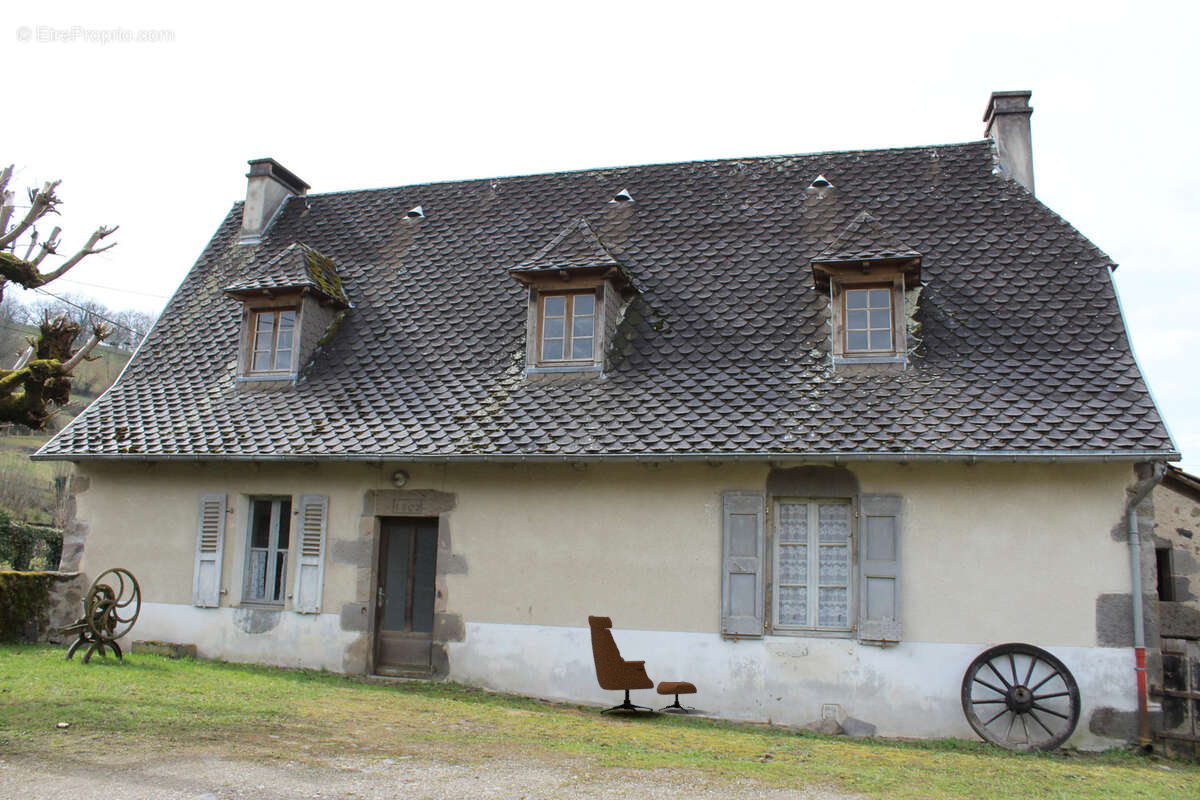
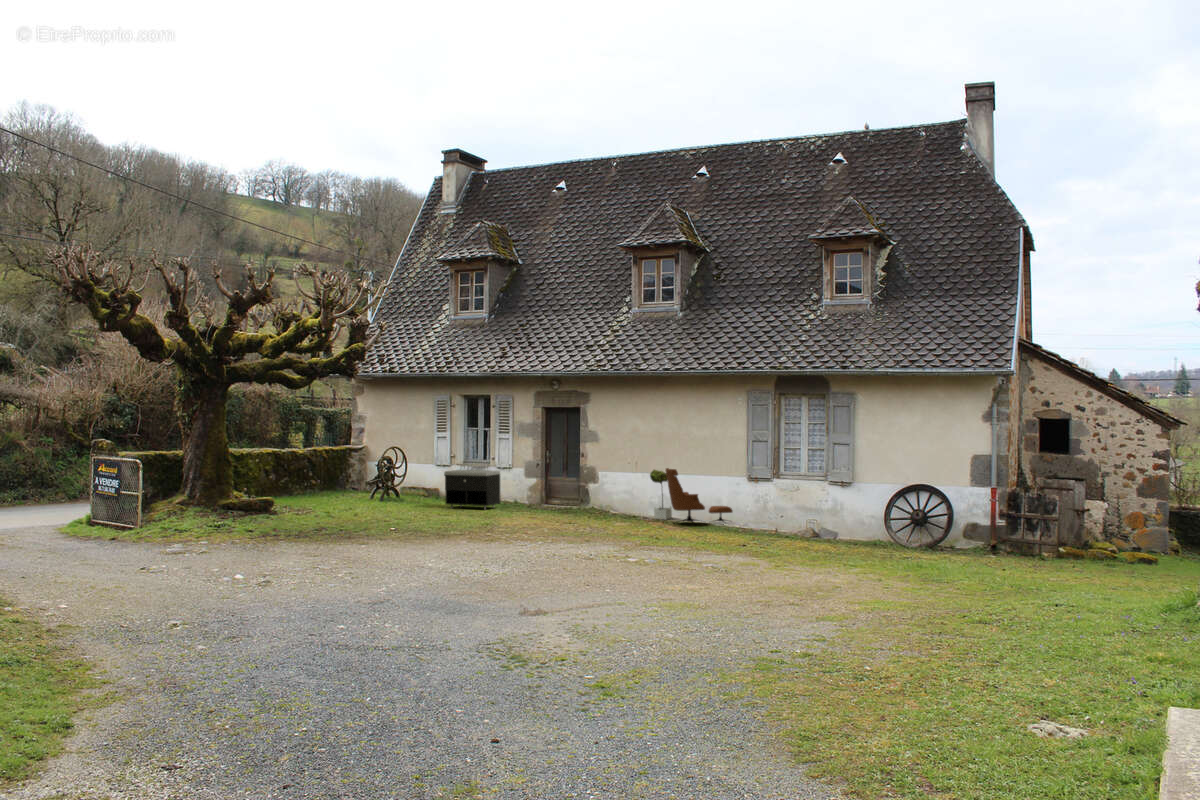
potted tree: none [555,618,590,705] -> present [650,470,672,519]
storage bench: none [198,619,300,688] -> present [444,470,500,509]

